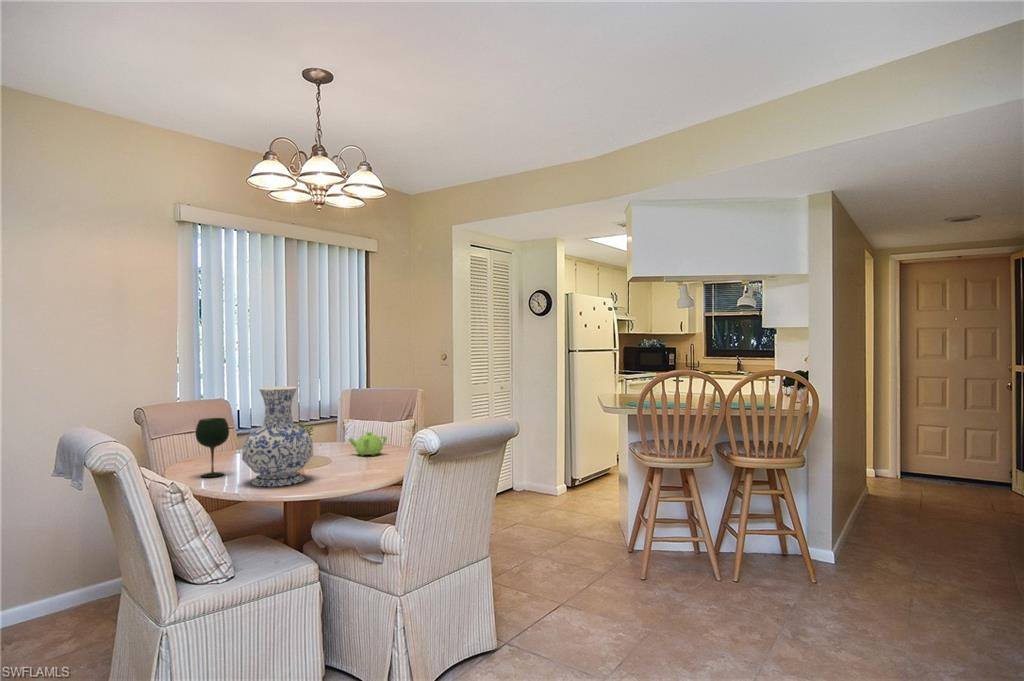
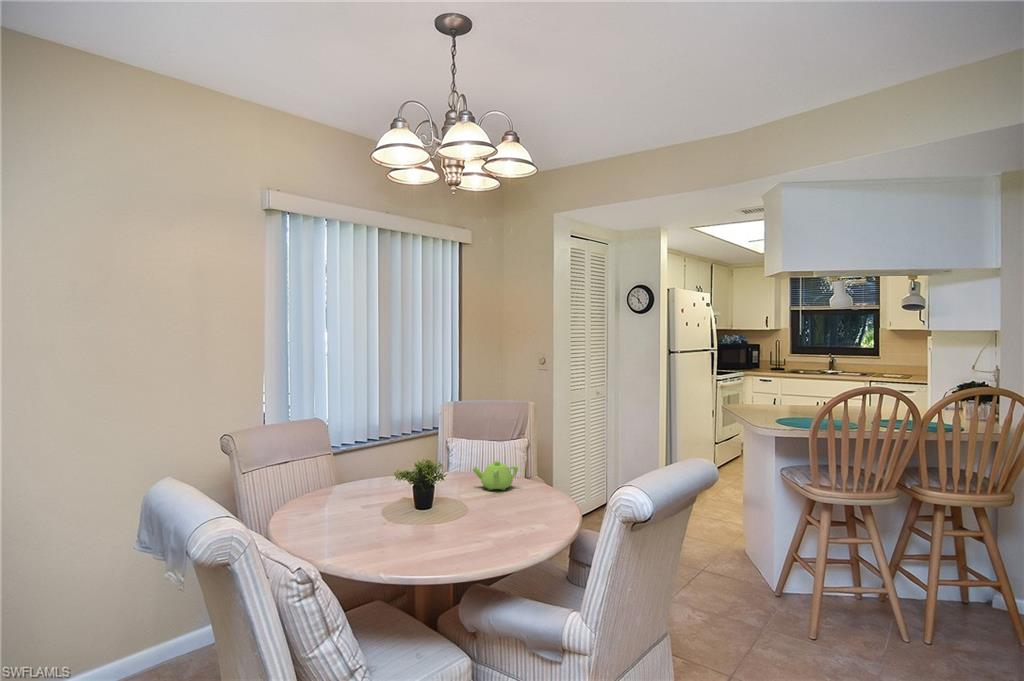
vase: present [242,386,313,487] -> none [370,417,455,551]
wine glass: present [195,418,229,477] -> none [306,452,346,529]

